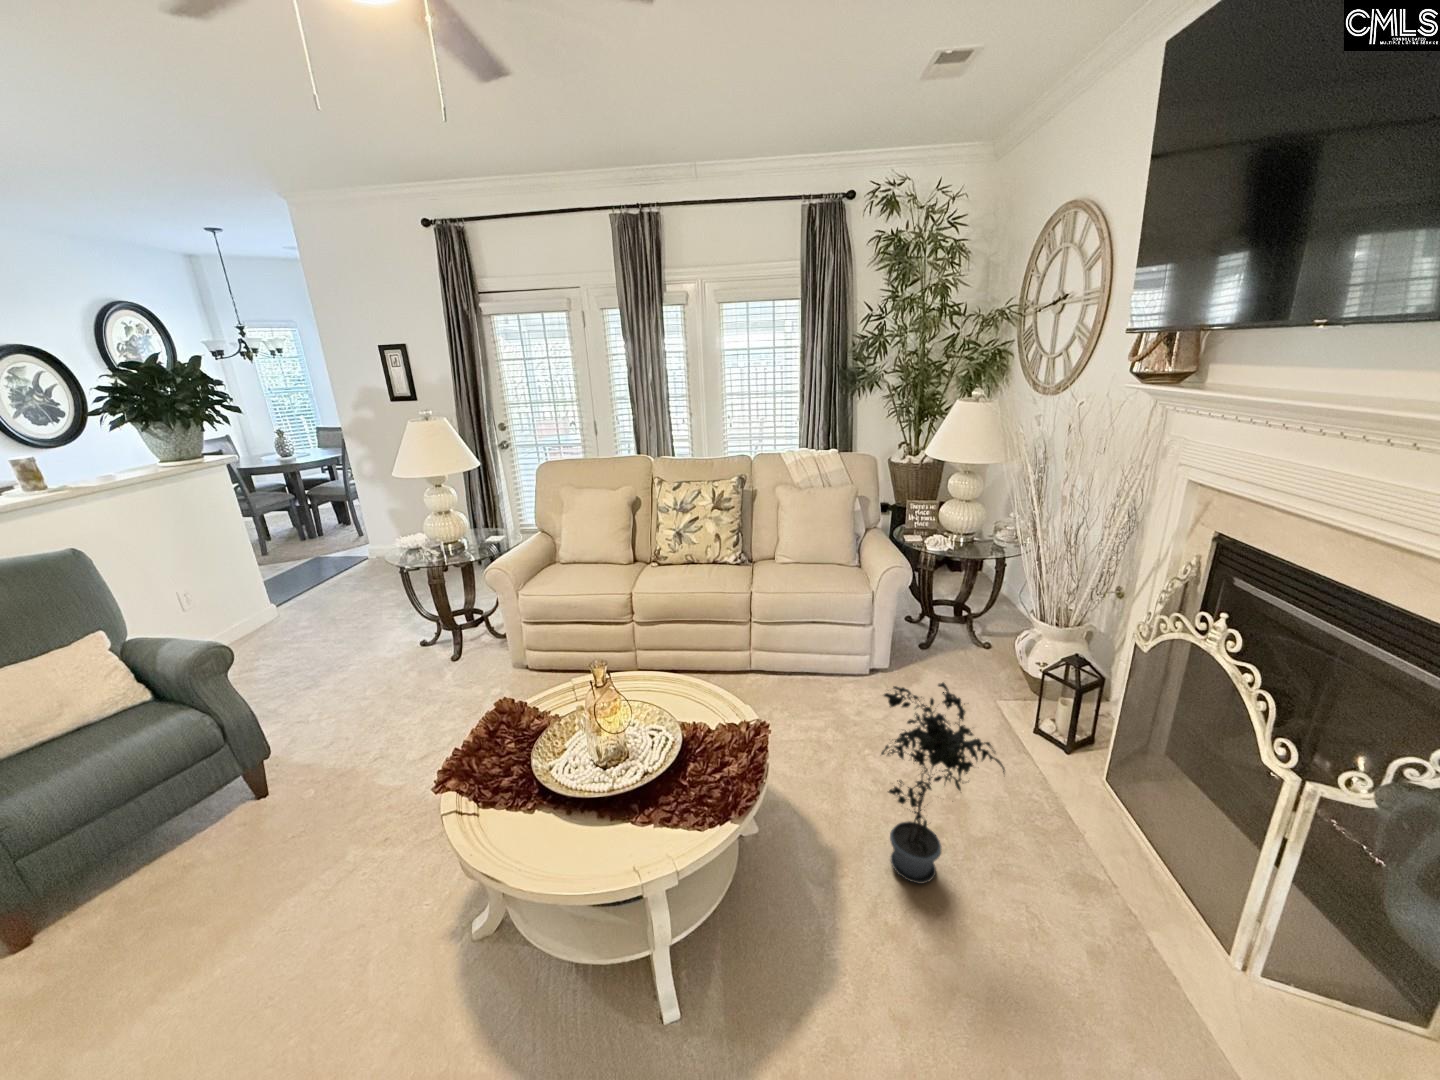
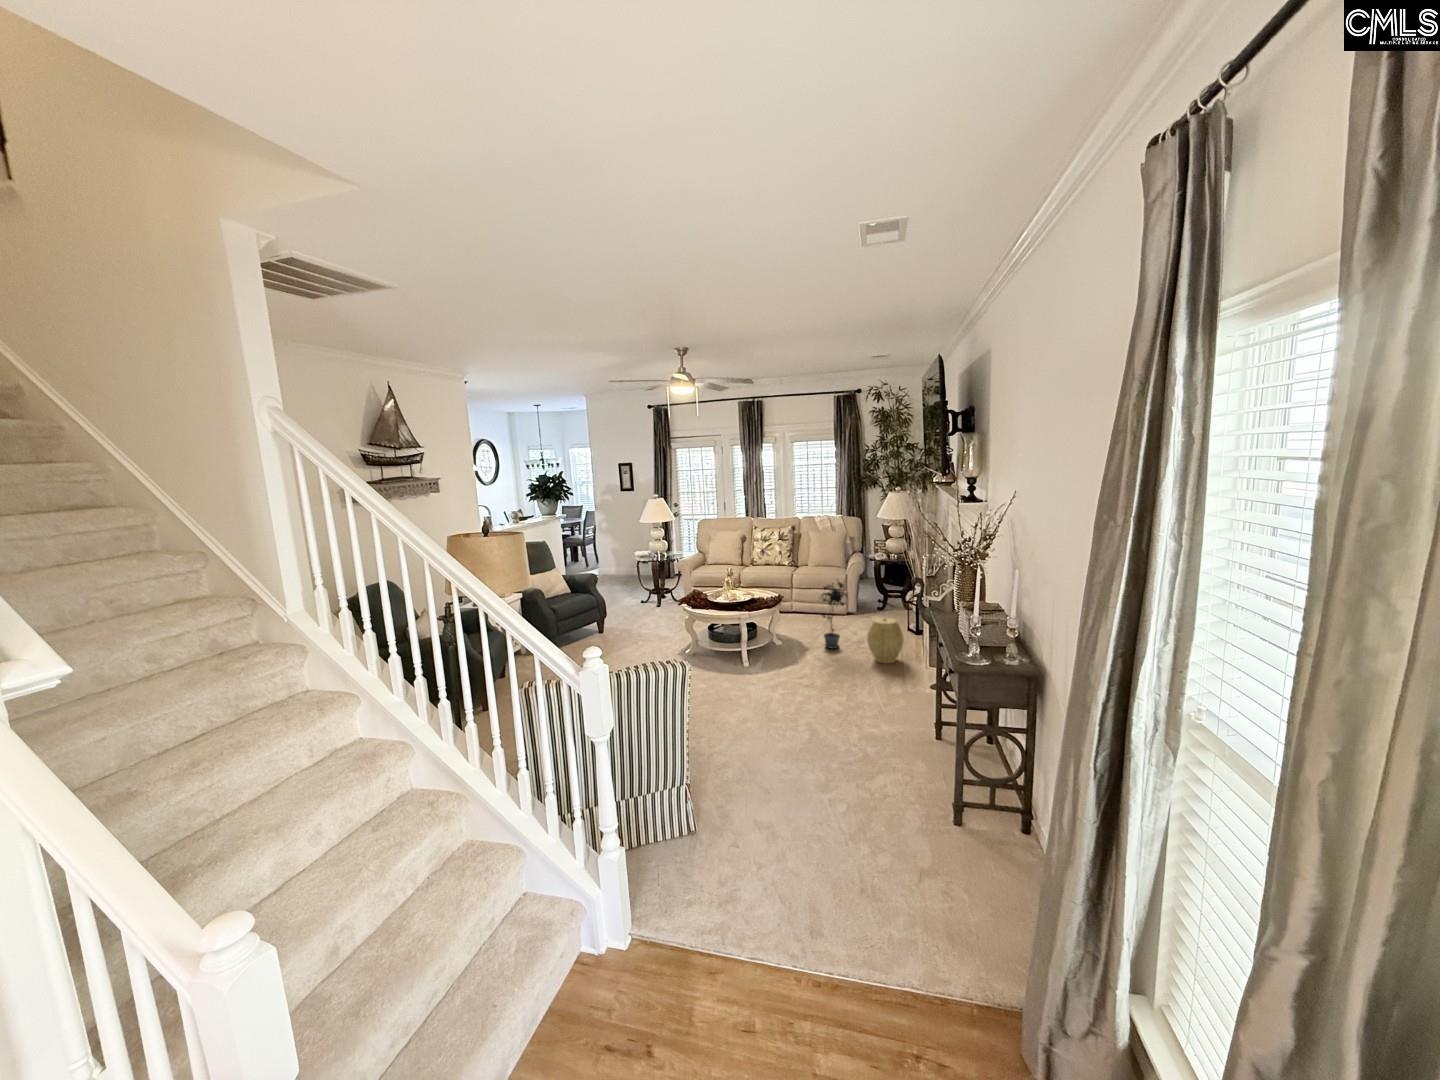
woven basket: none [1073,834,1223,1005] -> present [867,618,904,663]

